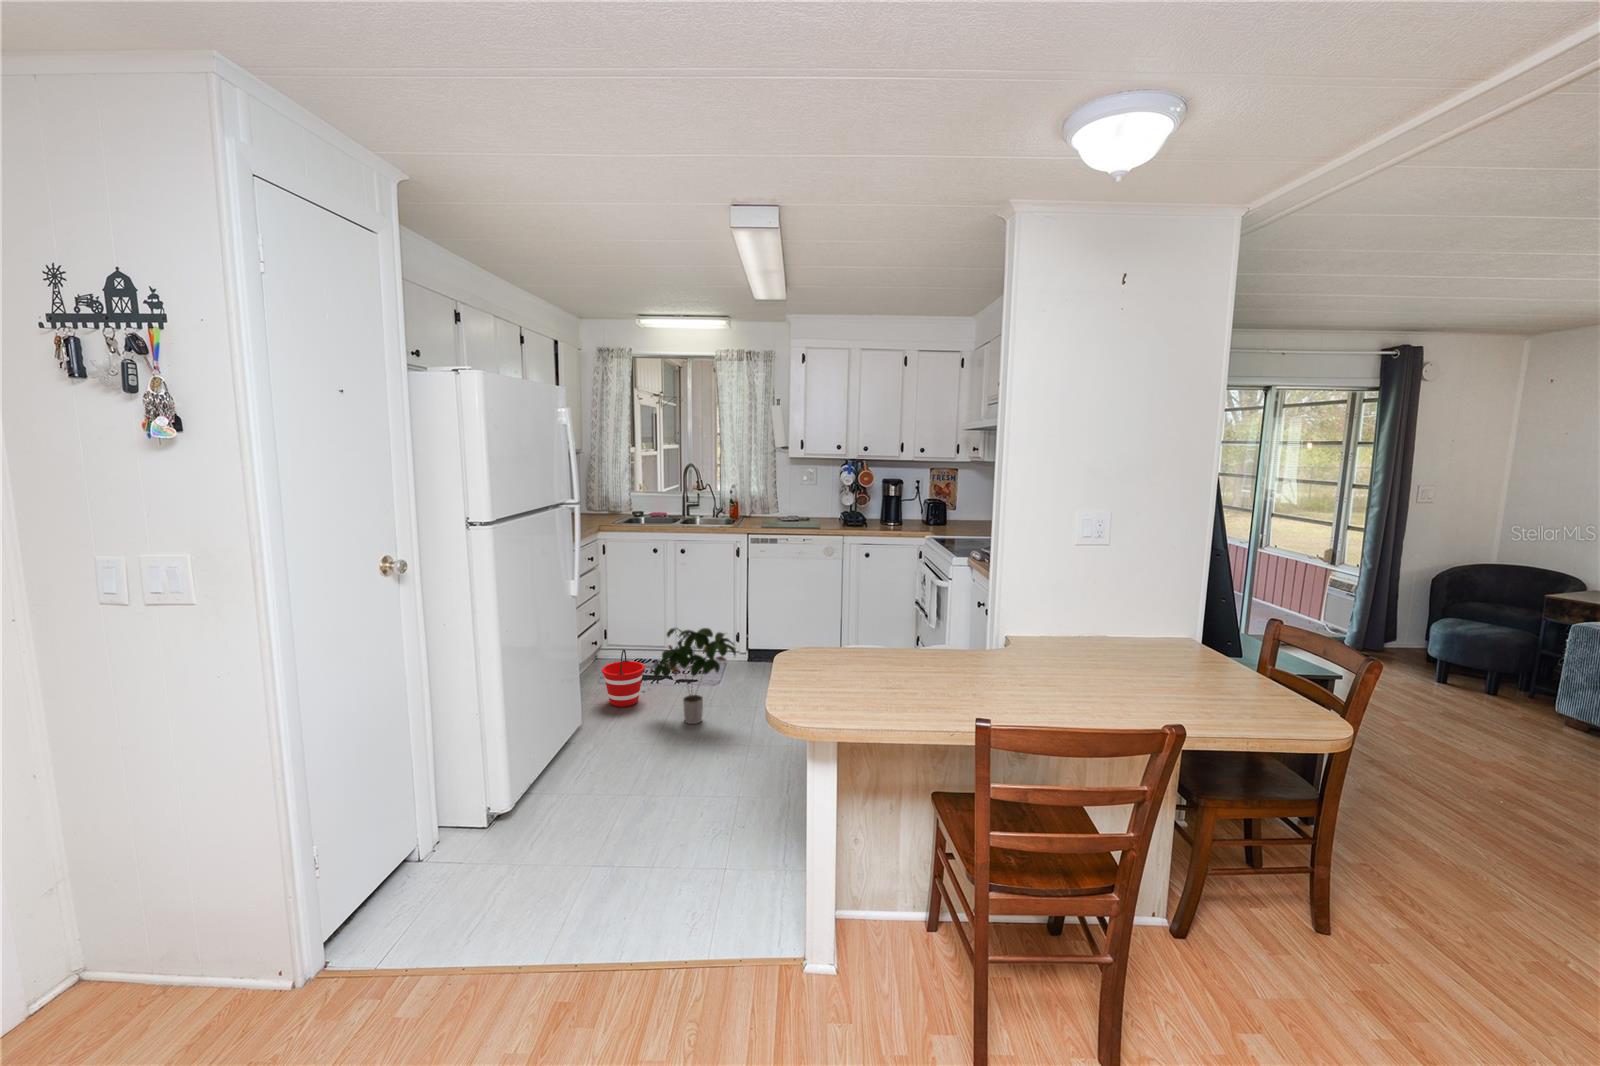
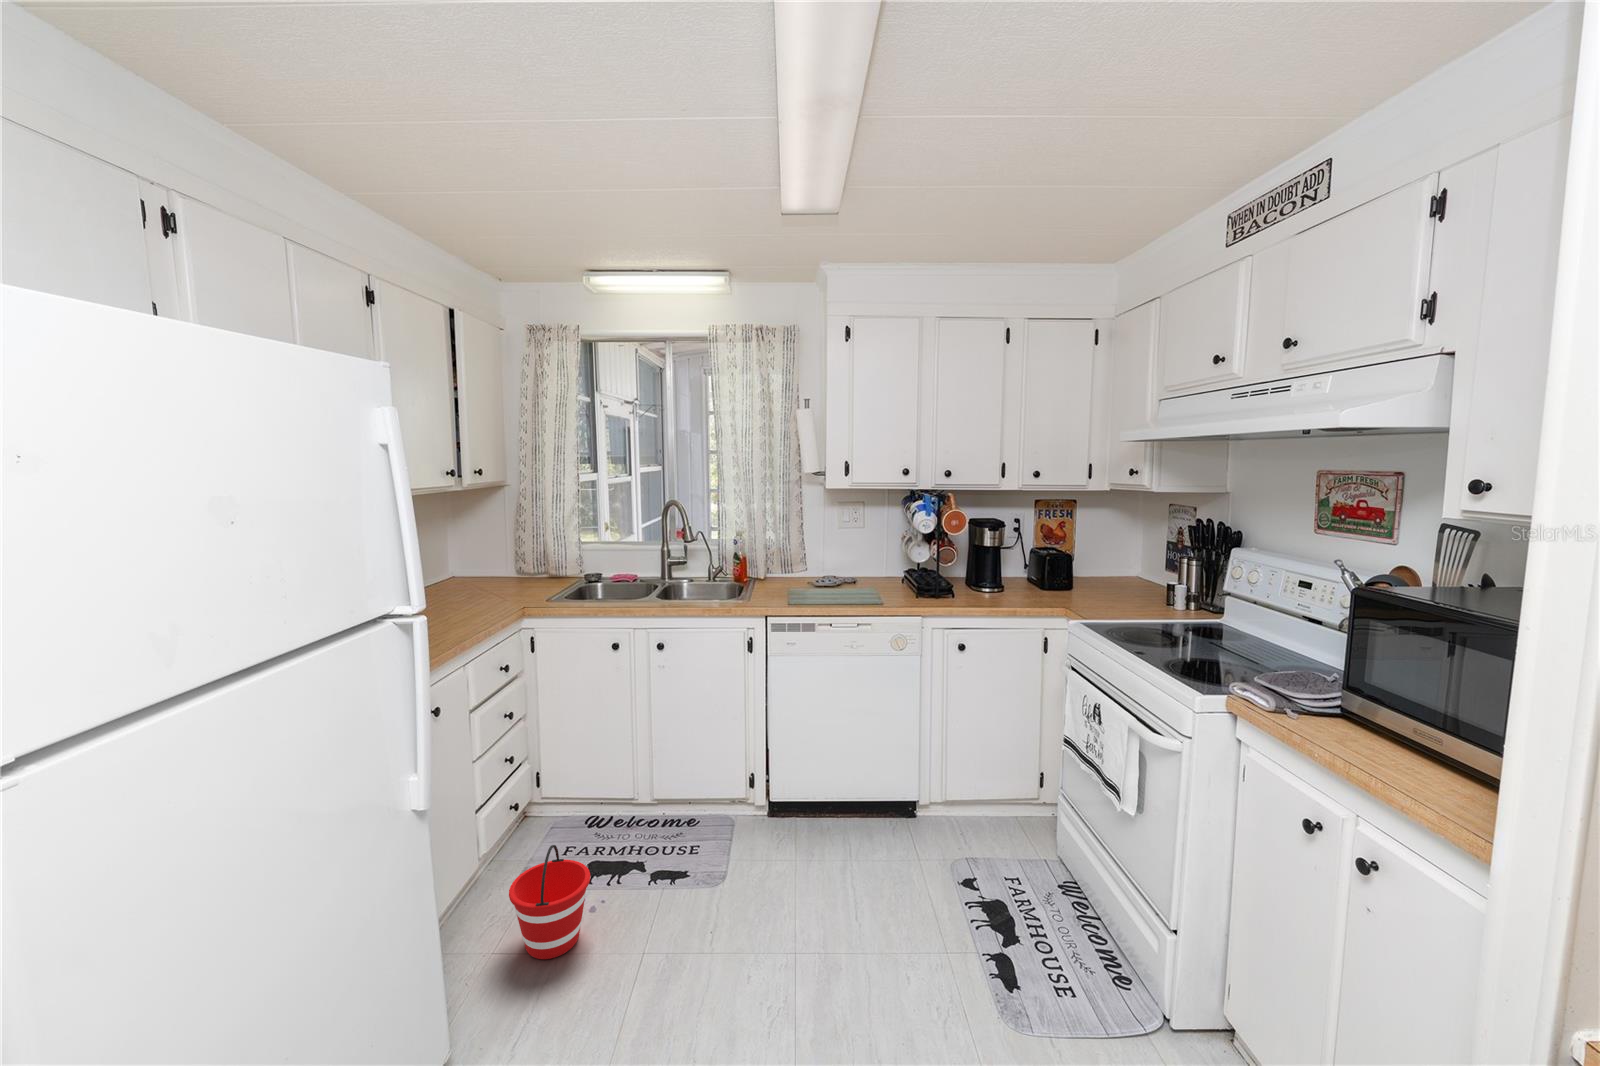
potted plant: present [650,628,736,724] -> none [594,821,759,1017]

